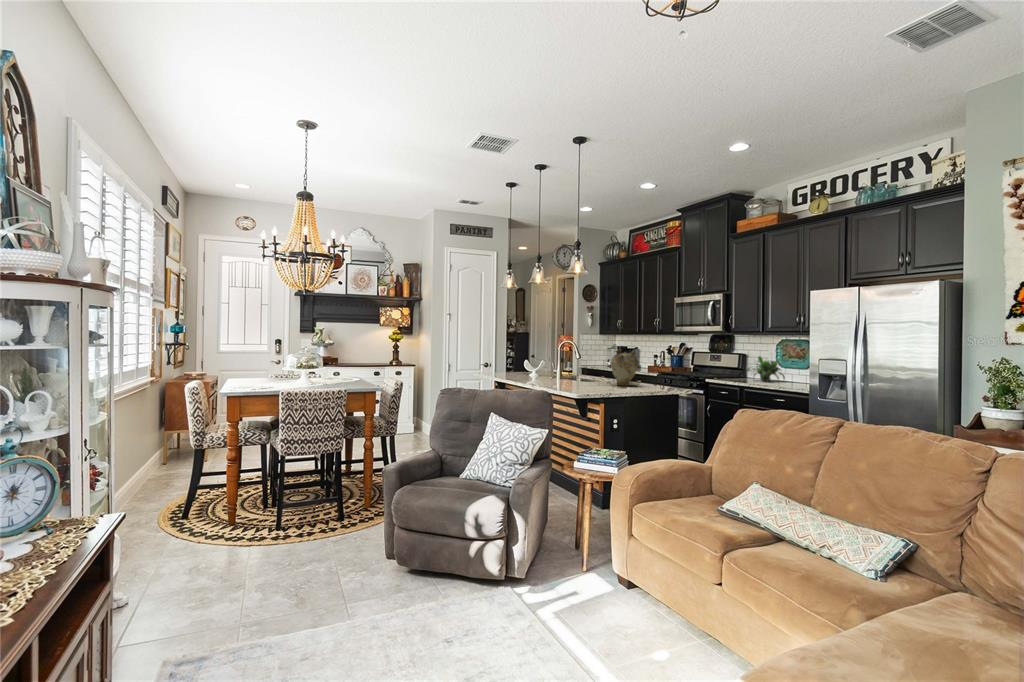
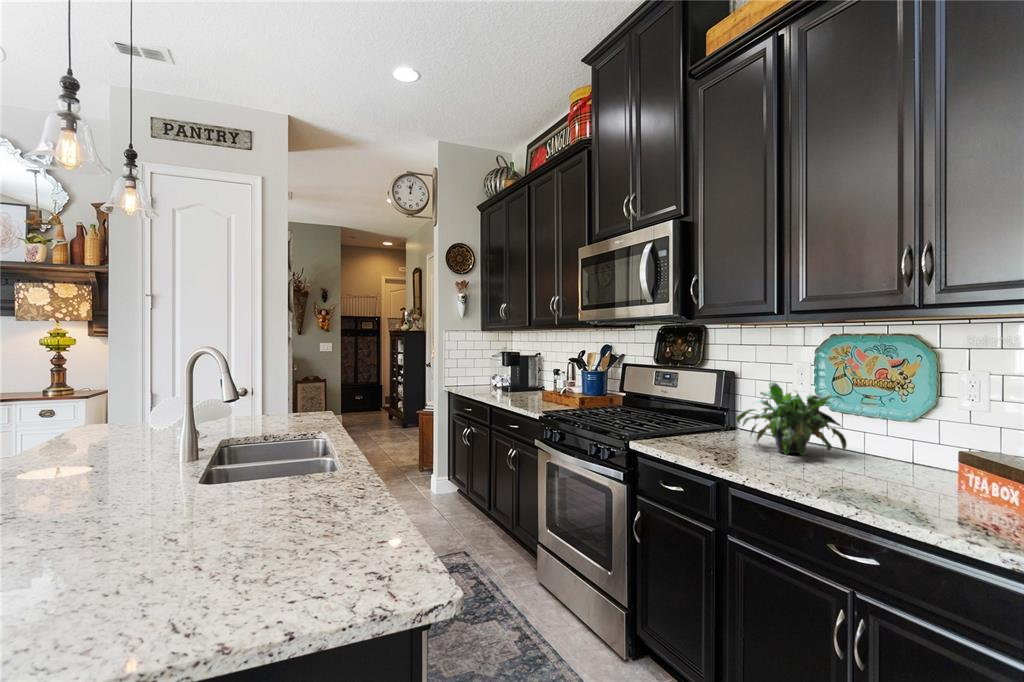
vase: present [610,350,638,386] -> none [87,393,247,571]

